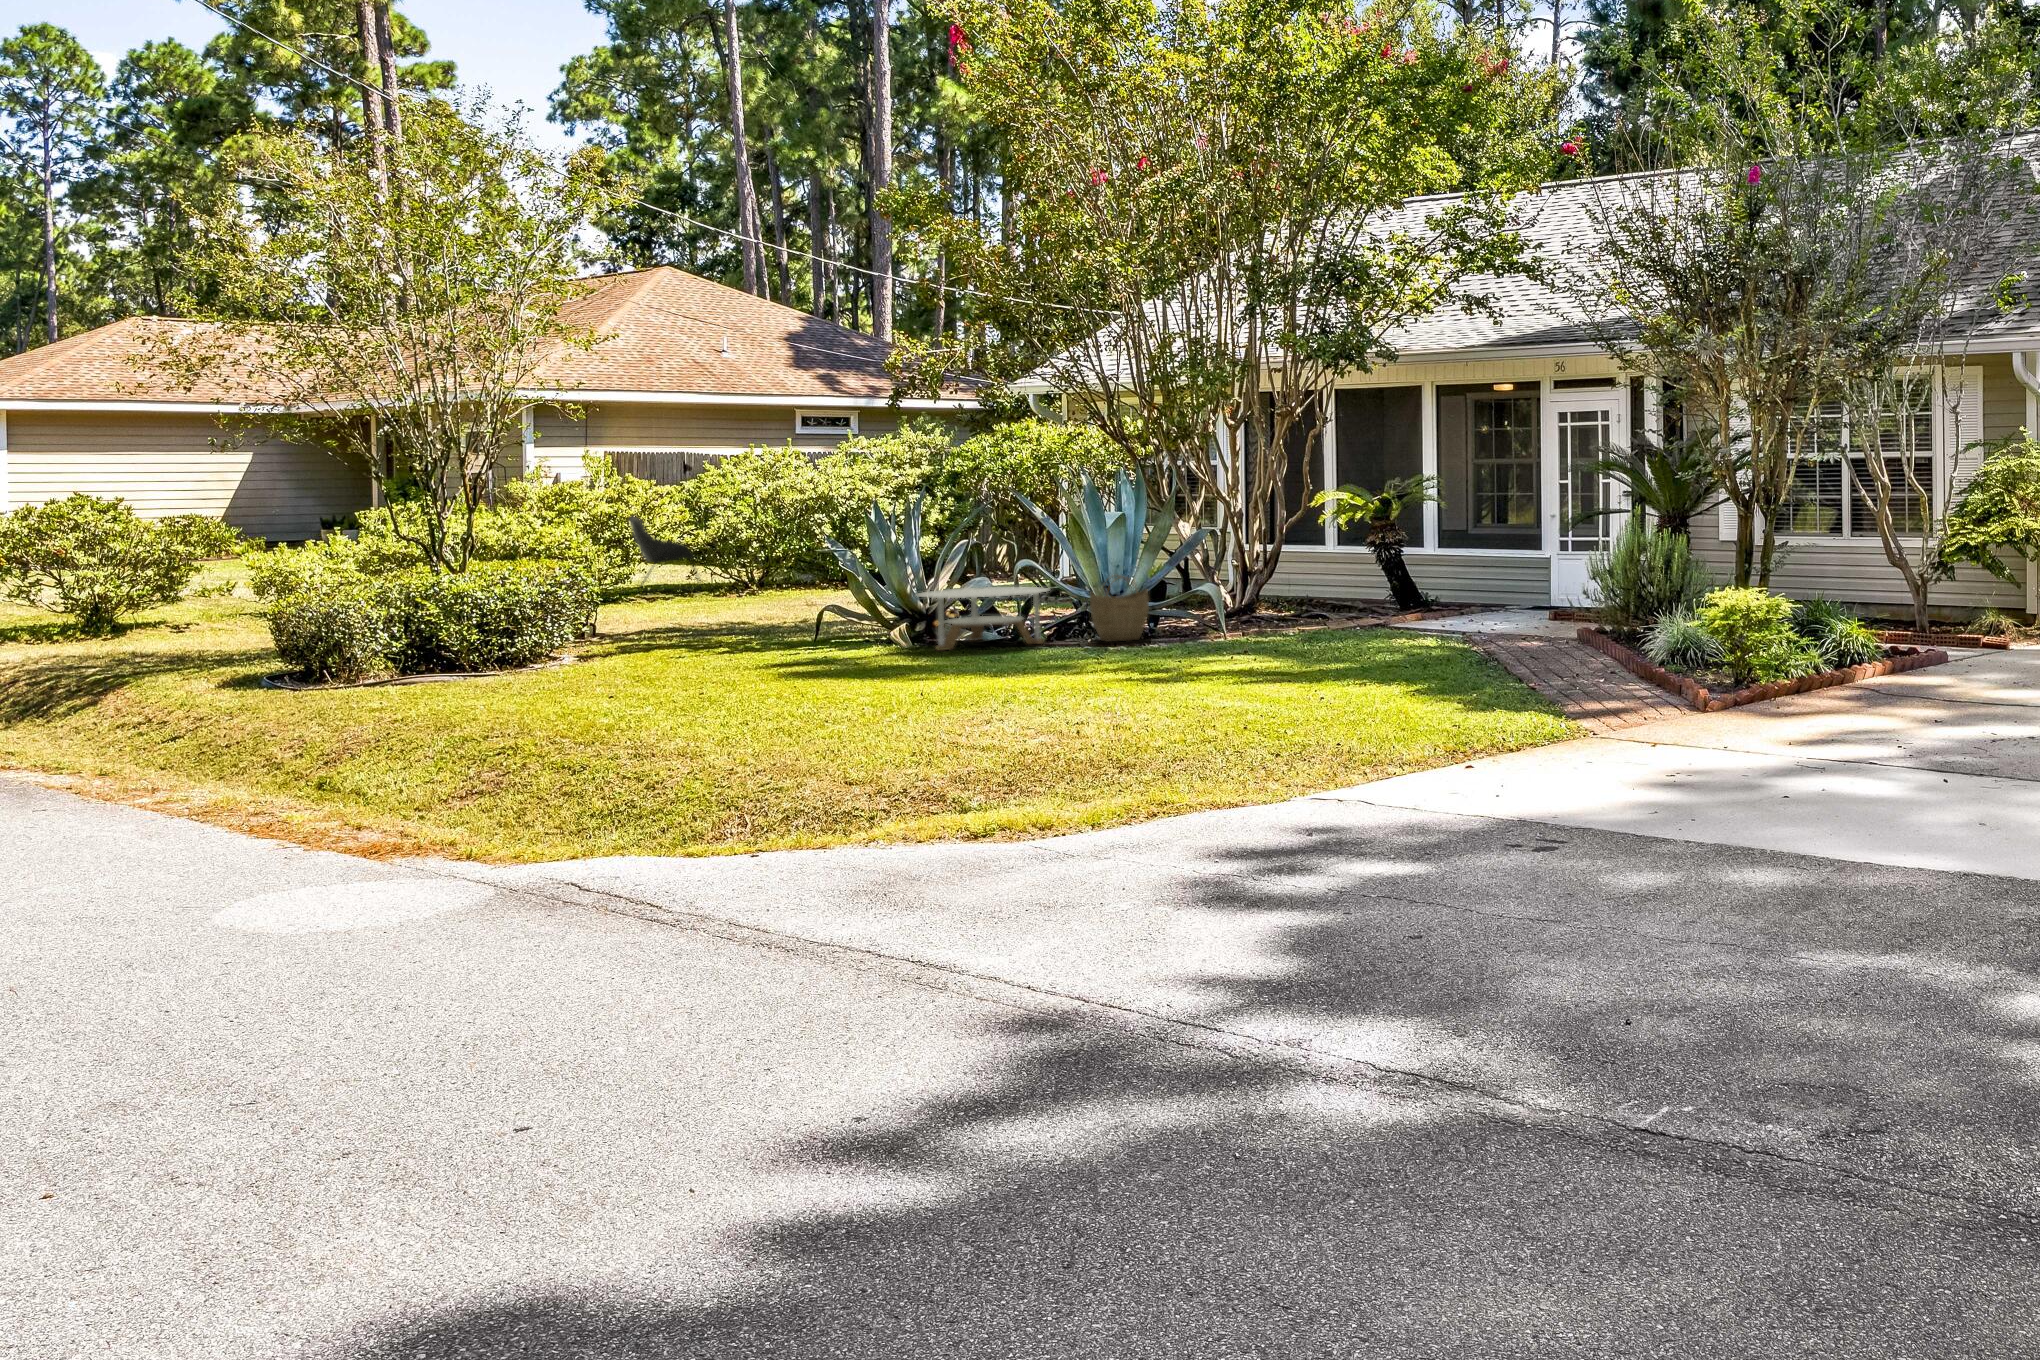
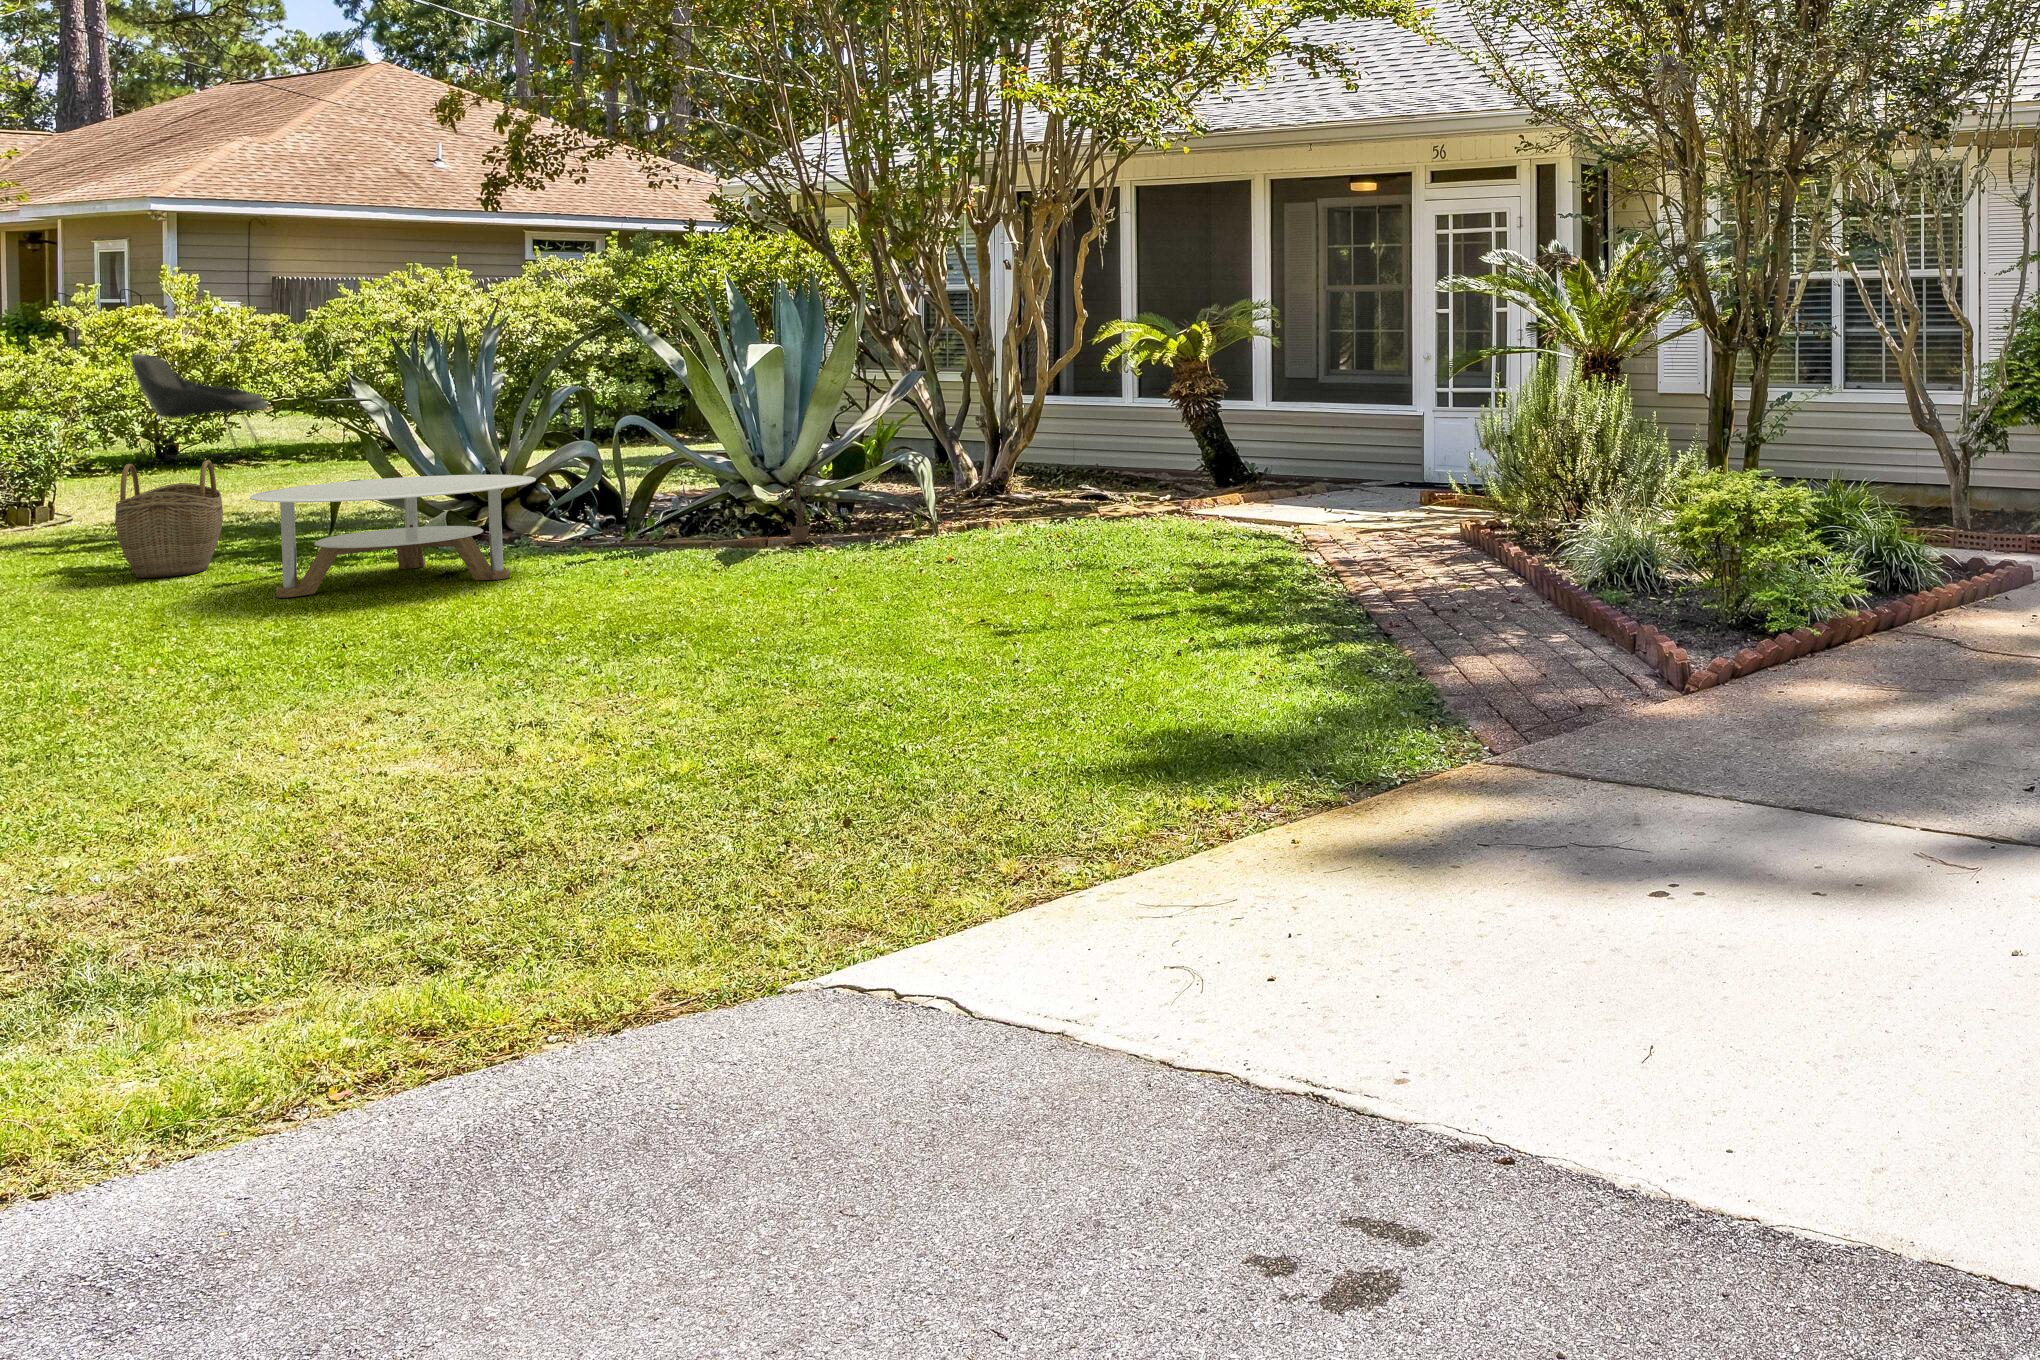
woven basket: present [1090,576,1149,642] -> present [115,460,223,578]
decorative plant: none [1167,587,1192,629] -> present [770,473,820,543]

